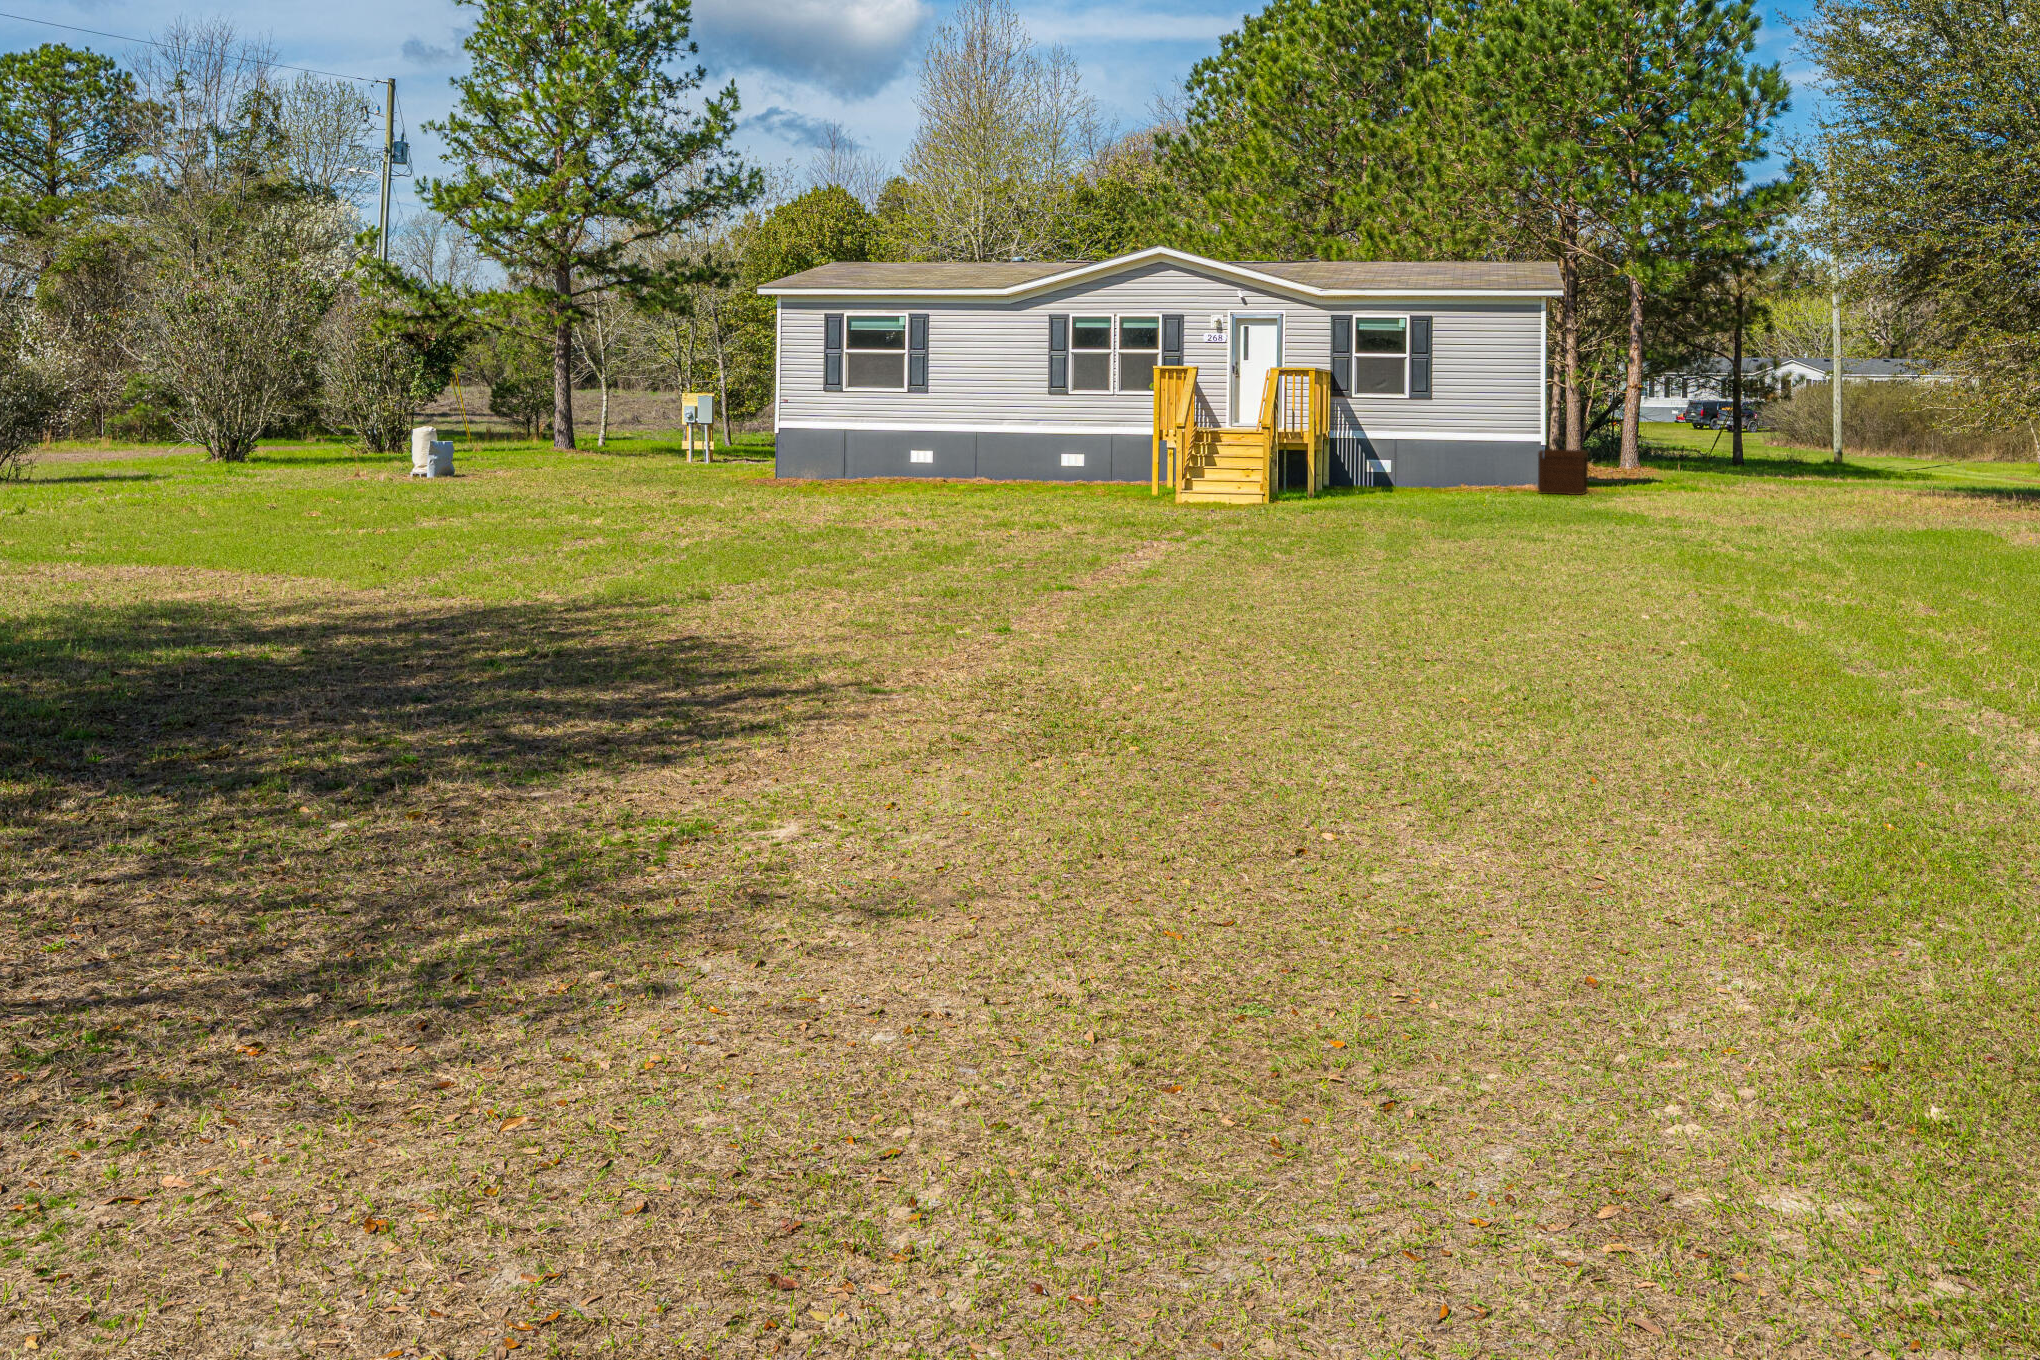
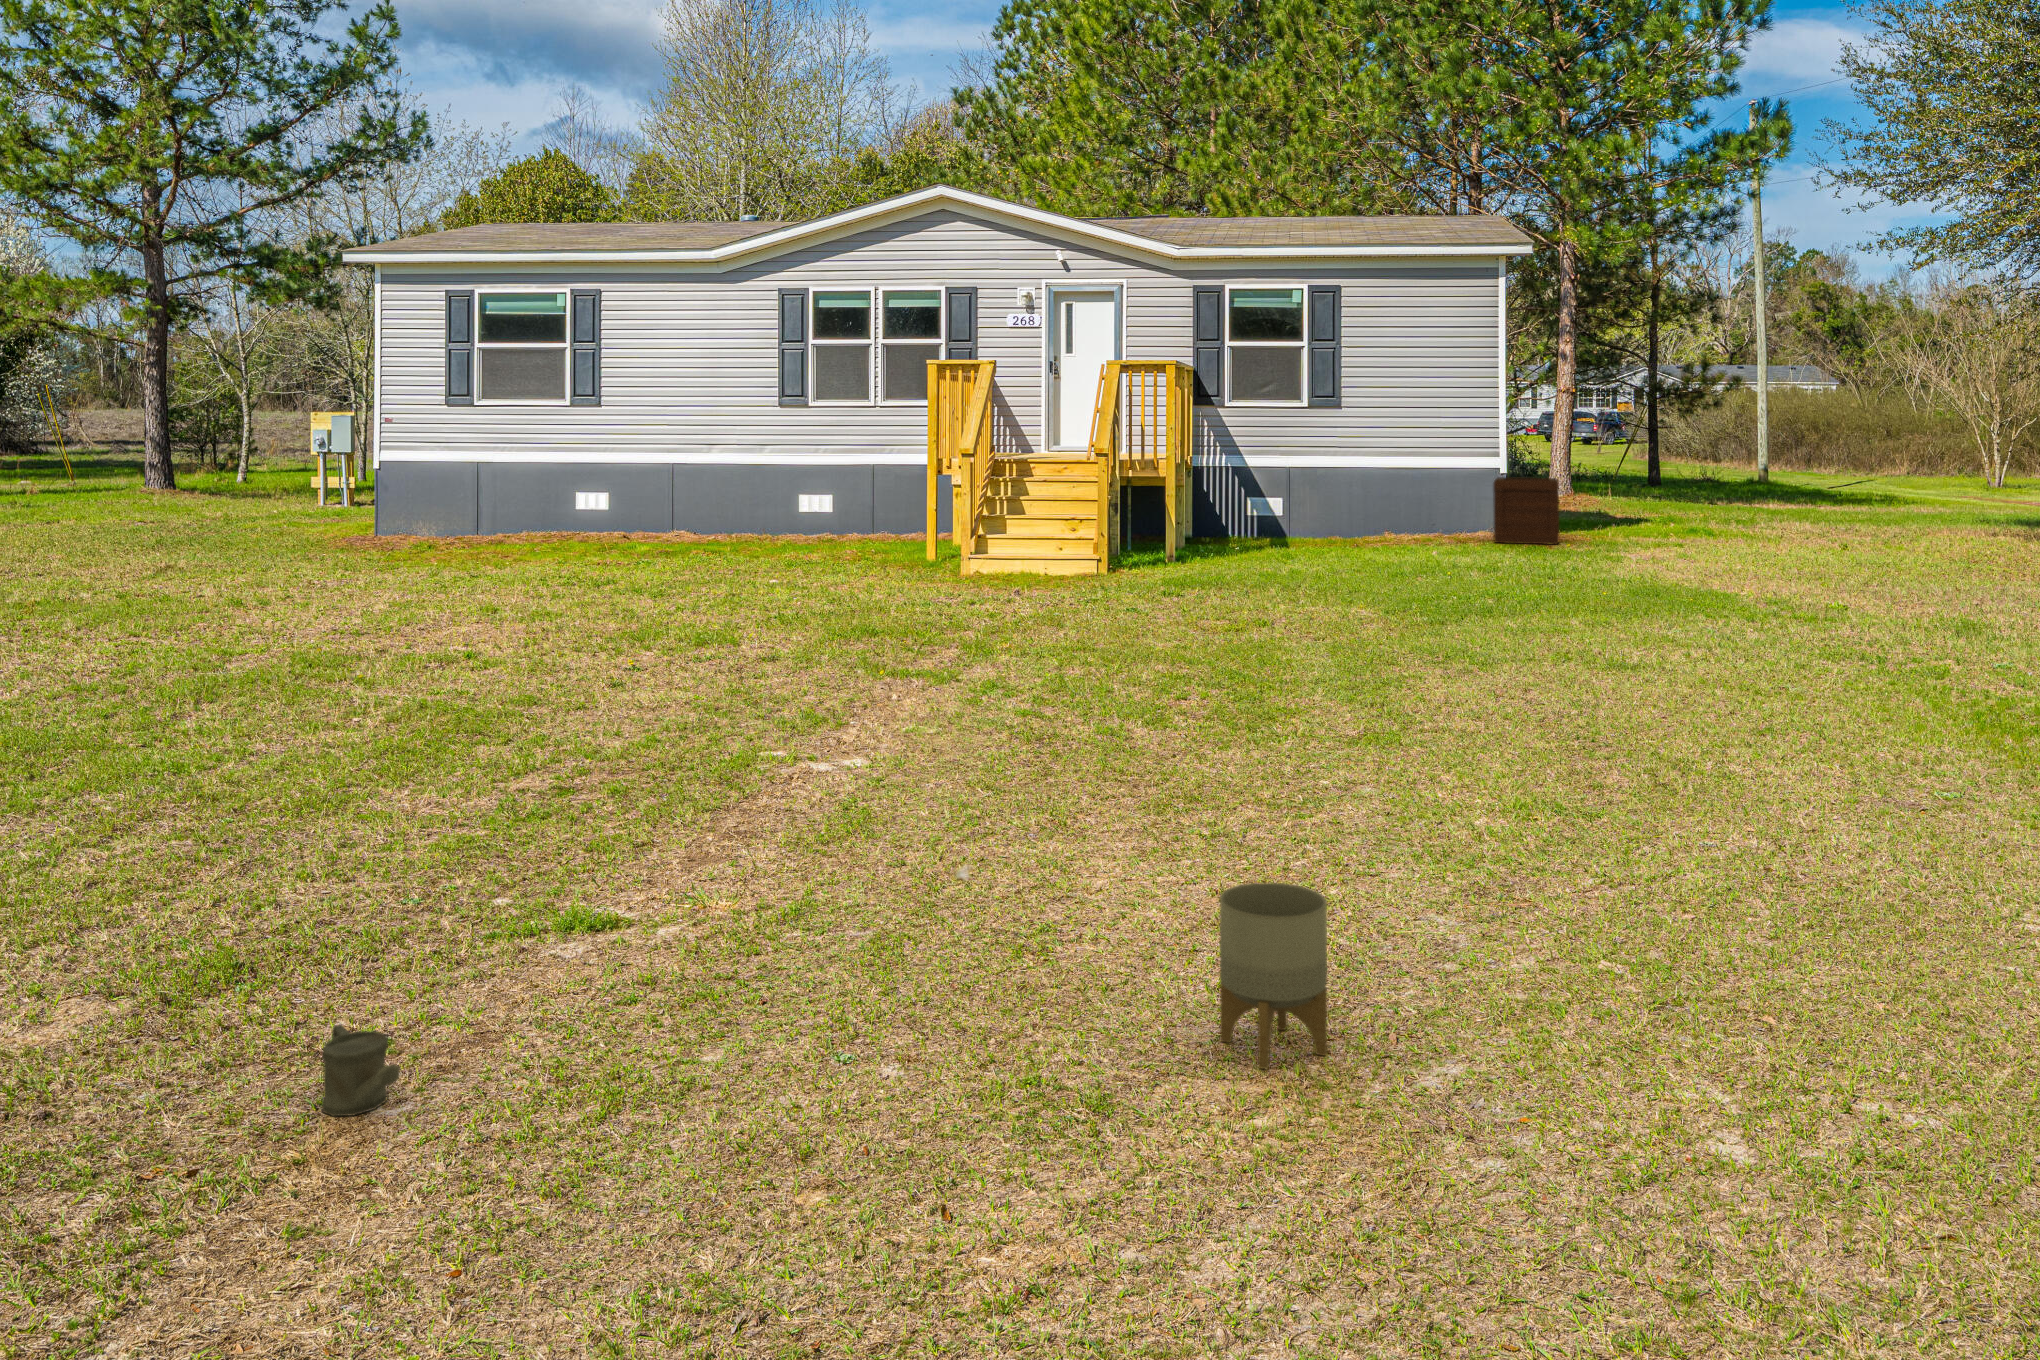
planter: none [1290,542,1323,590] -> present [1220,882,1327,1069]
watering can: none [1032,568,1061,588] -> present [322,1024,400,1116]

